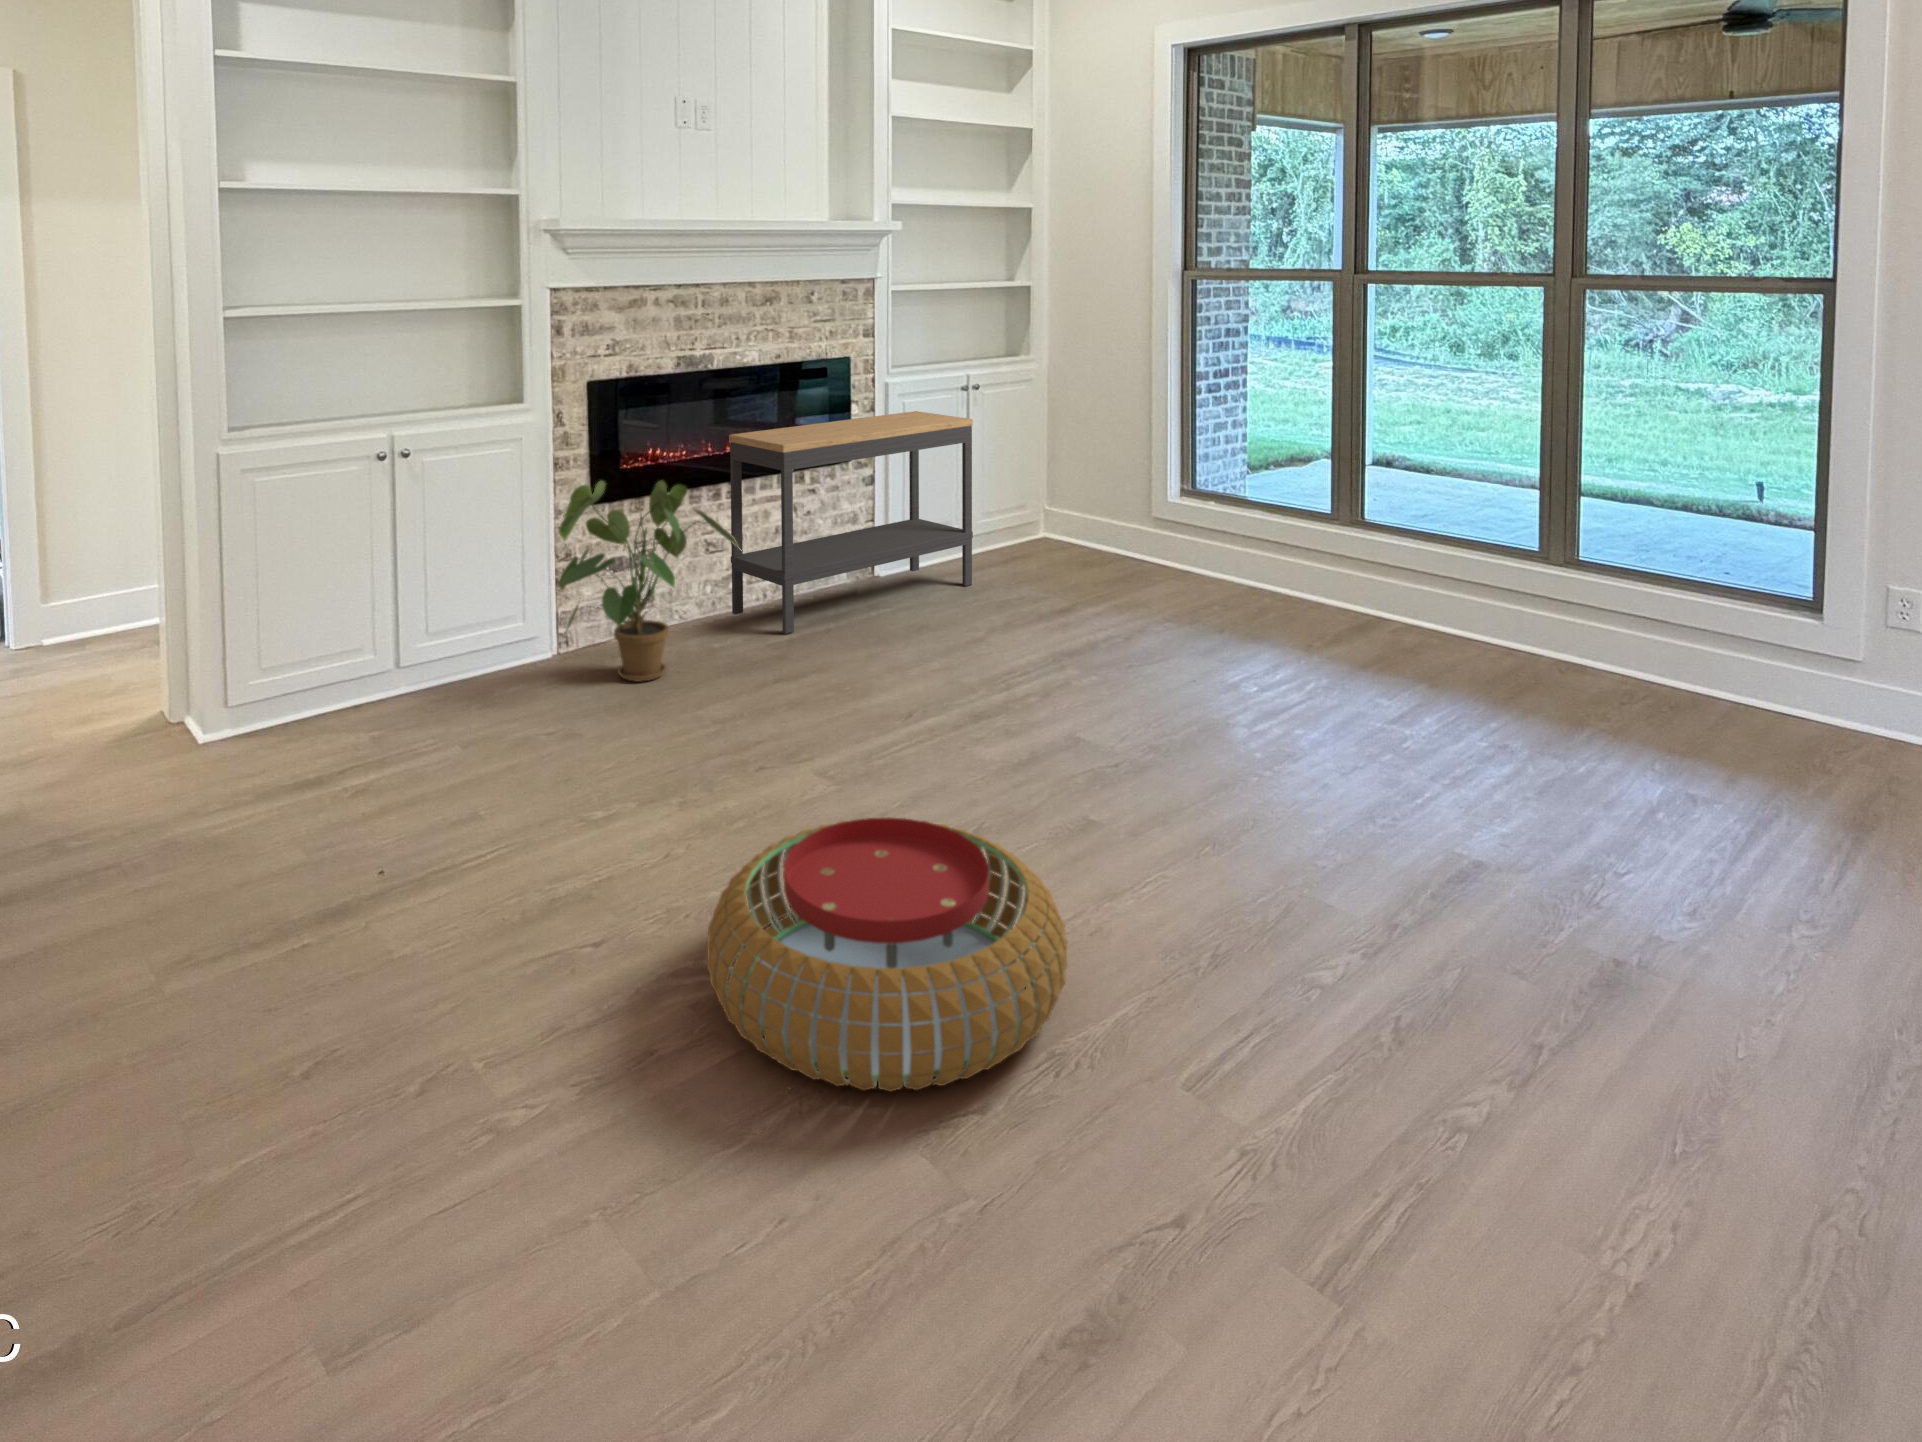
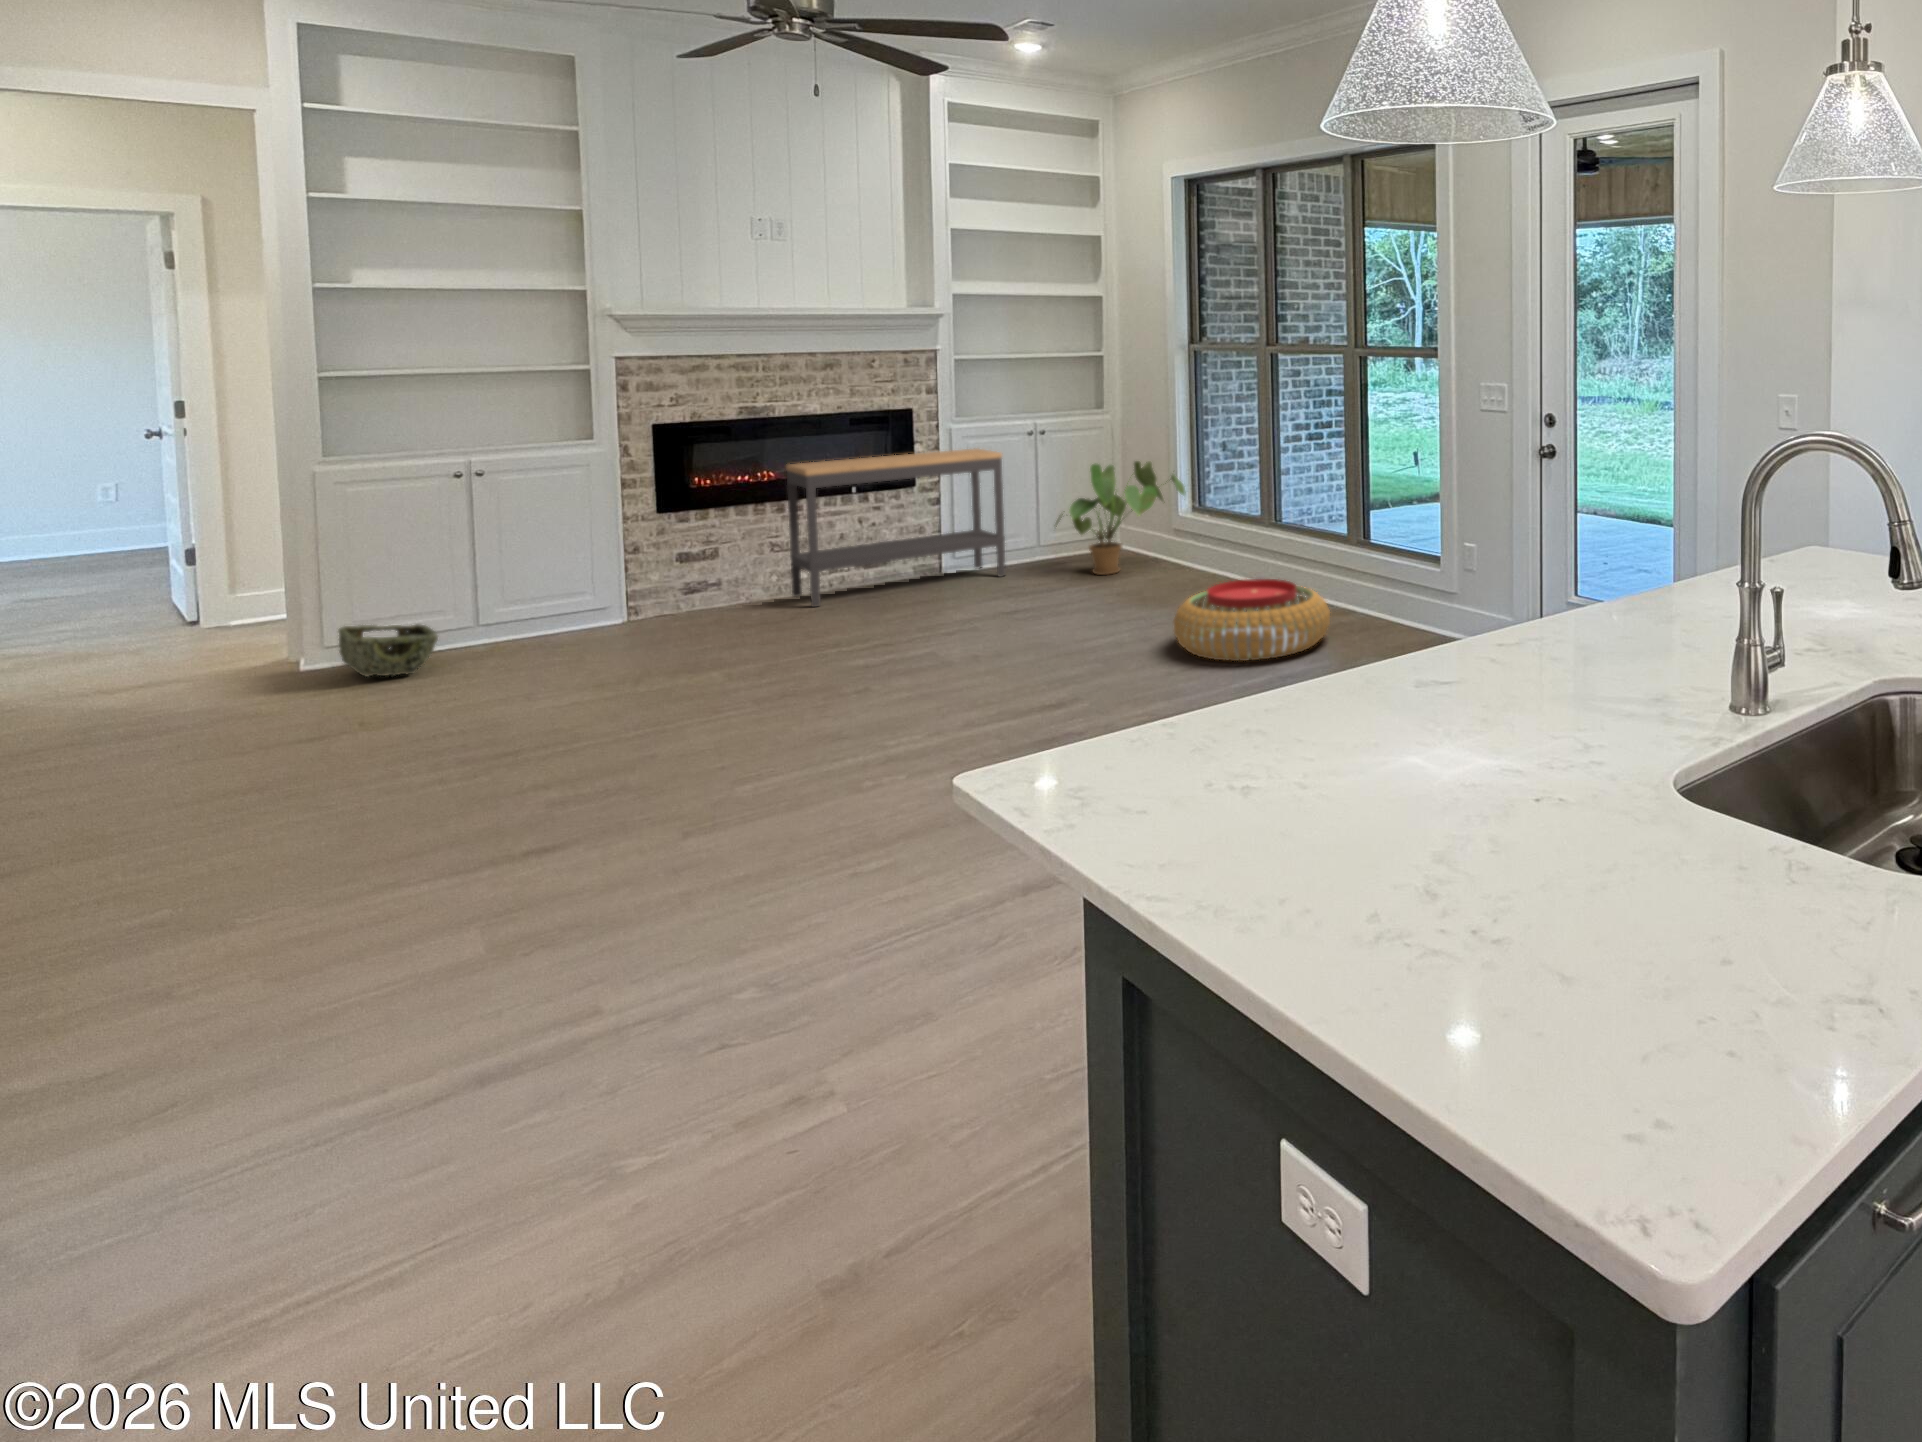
house plant: present [558,481,738,682] -> present [1056,461,1186,575]
woven basket: none [264,668,404,757] -> present [339,625,438,677]
pouf: present [707,818,1068,1092] -> present [1174,579,1330,661]

